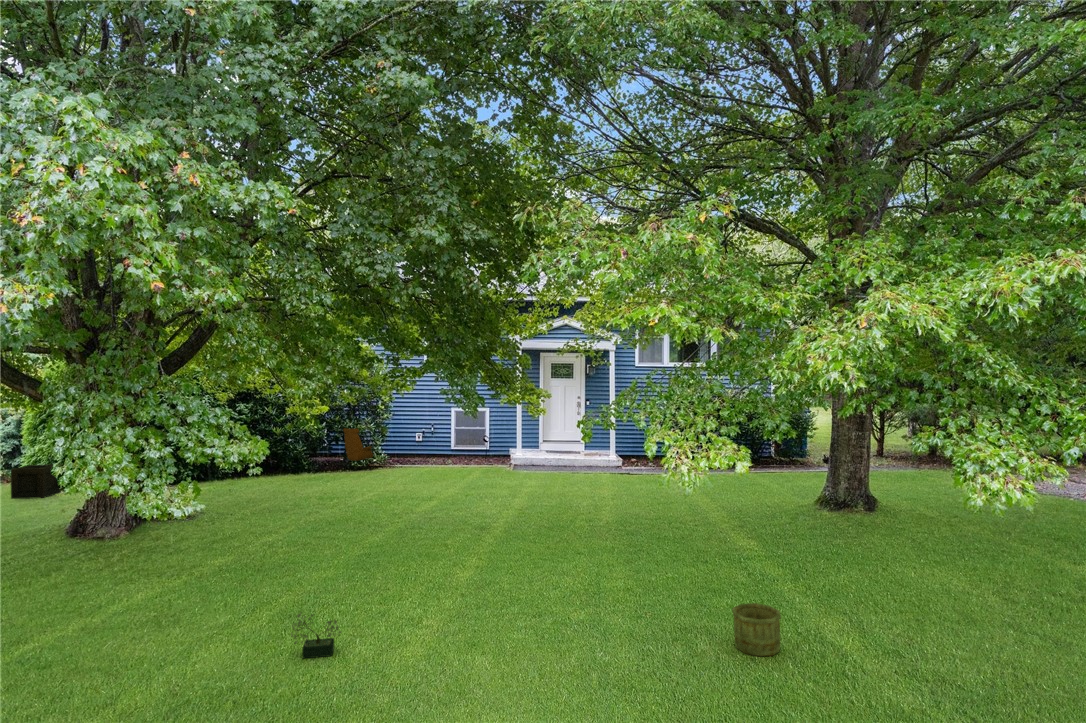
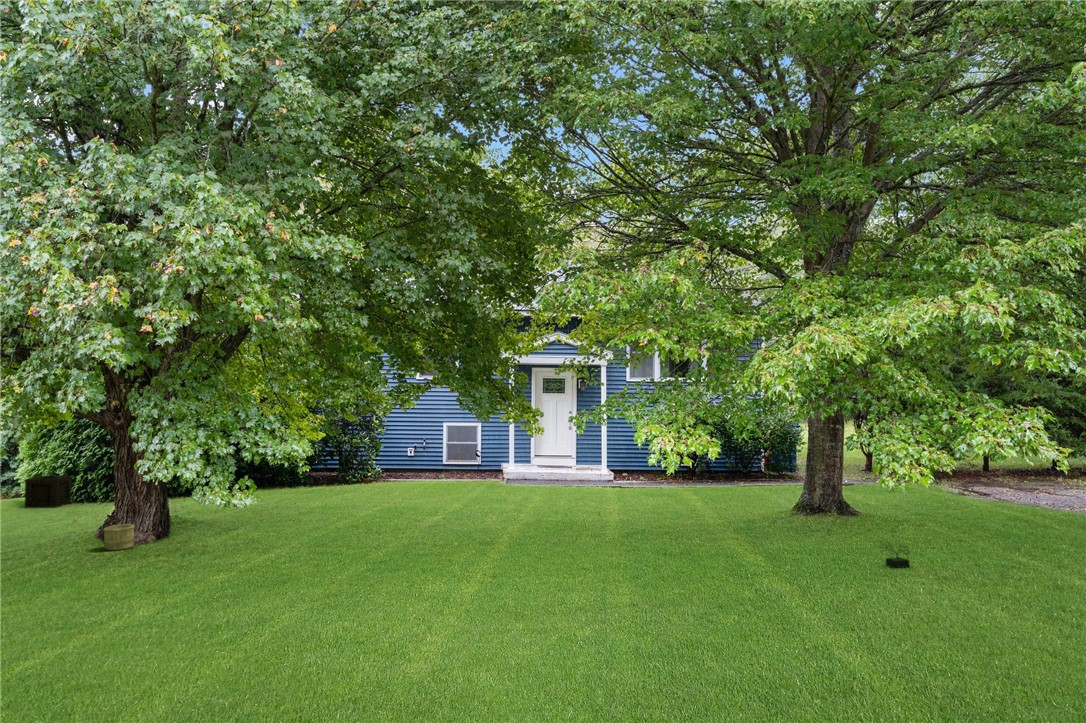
lounge chair: present [343,428,387,469] -> none [340,442,382,485]
wooden bucket: present [732,603,781,656] -> present [103,524,134,550]
decorative plant: present [291,612,341,659] -> present [880,541,910,568]

